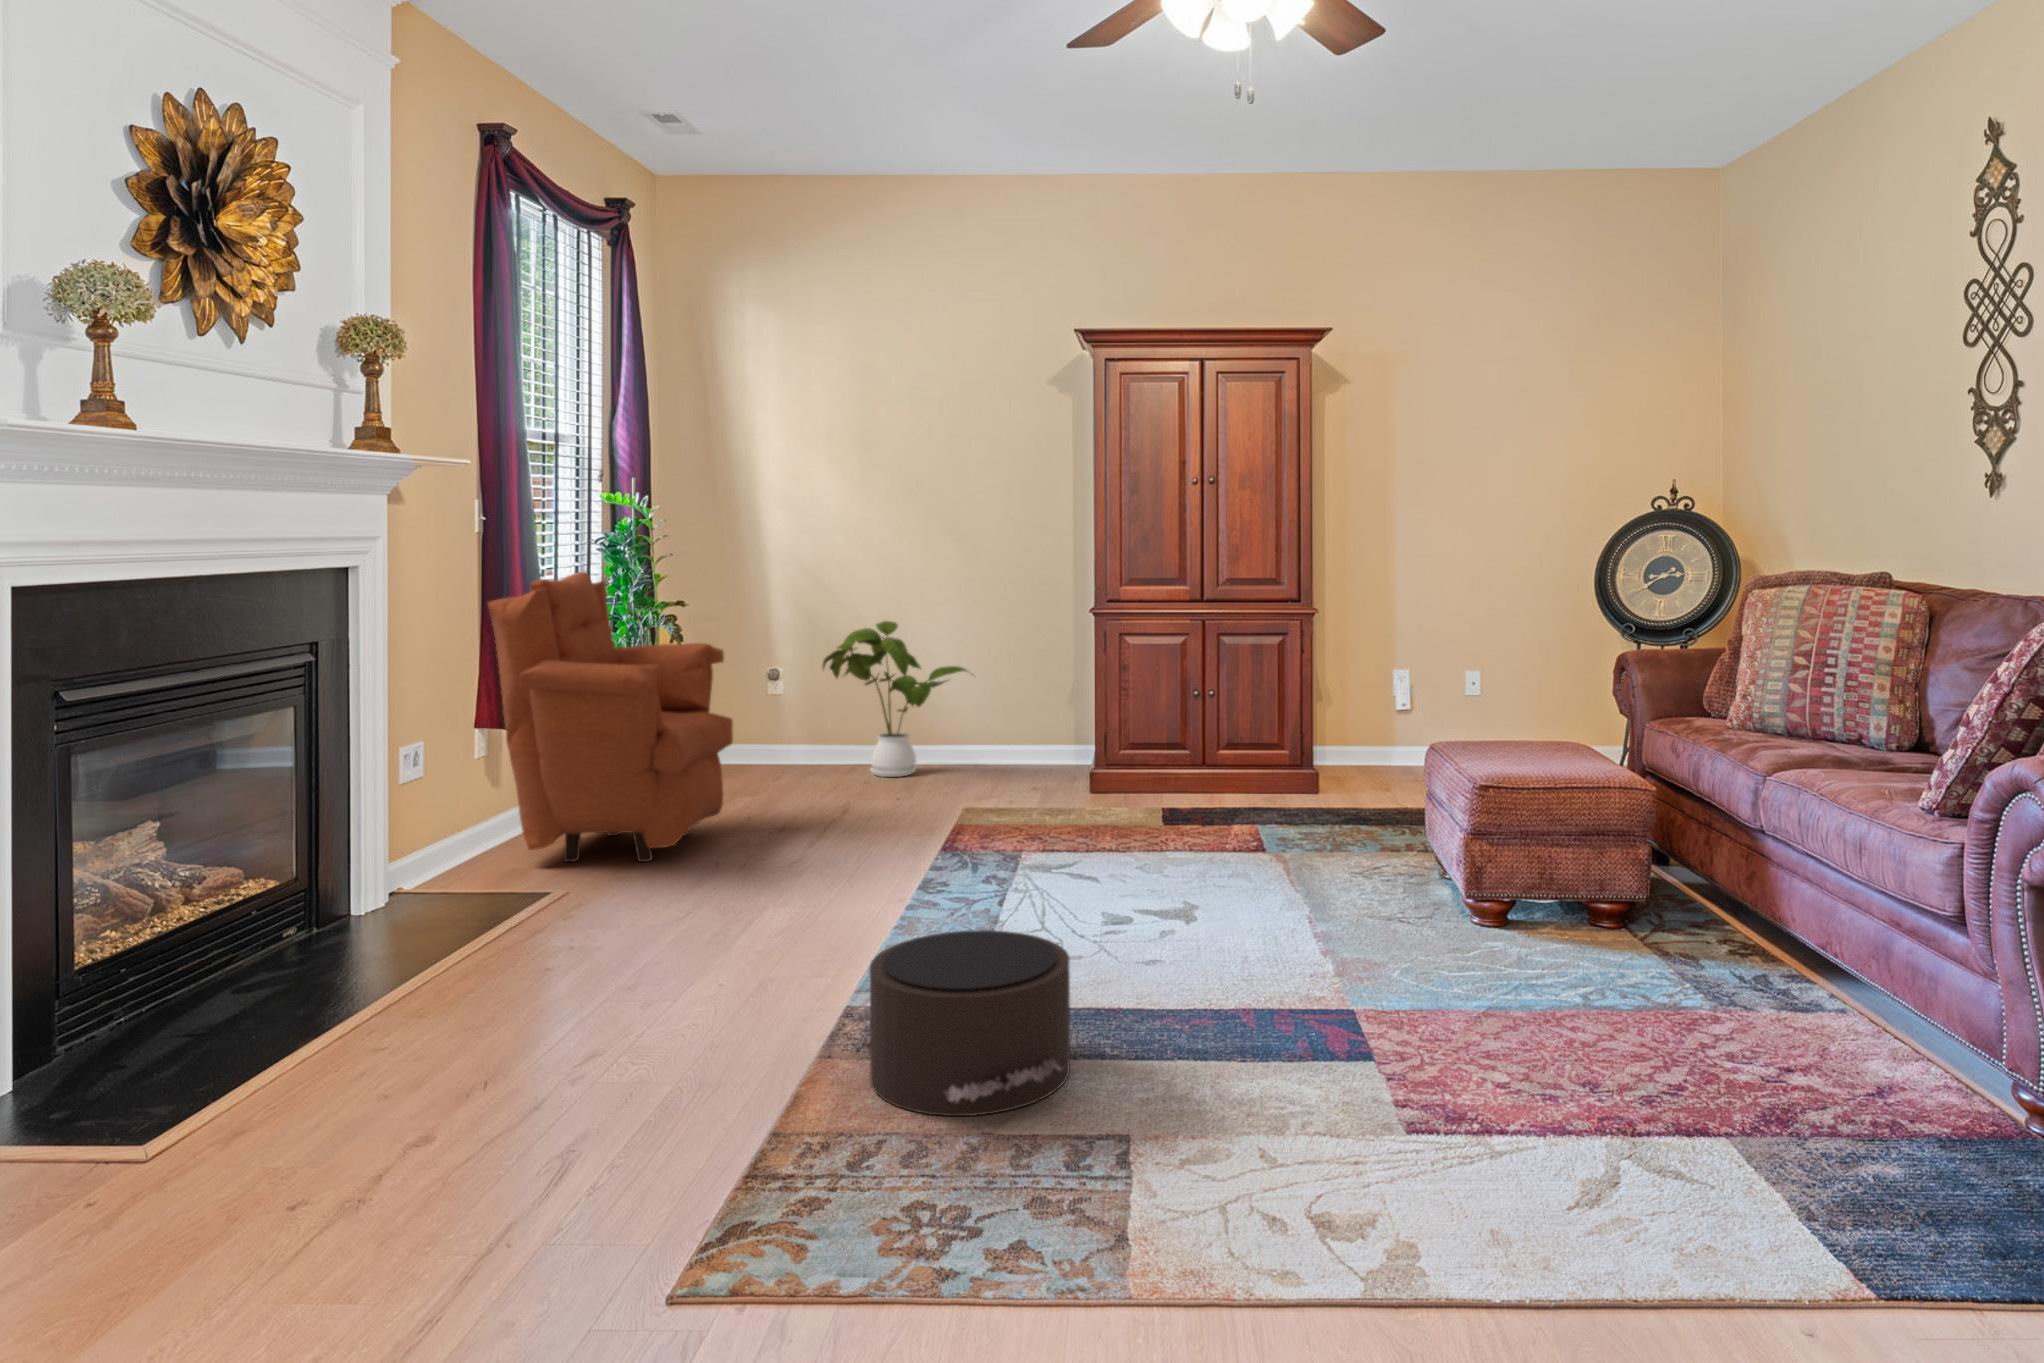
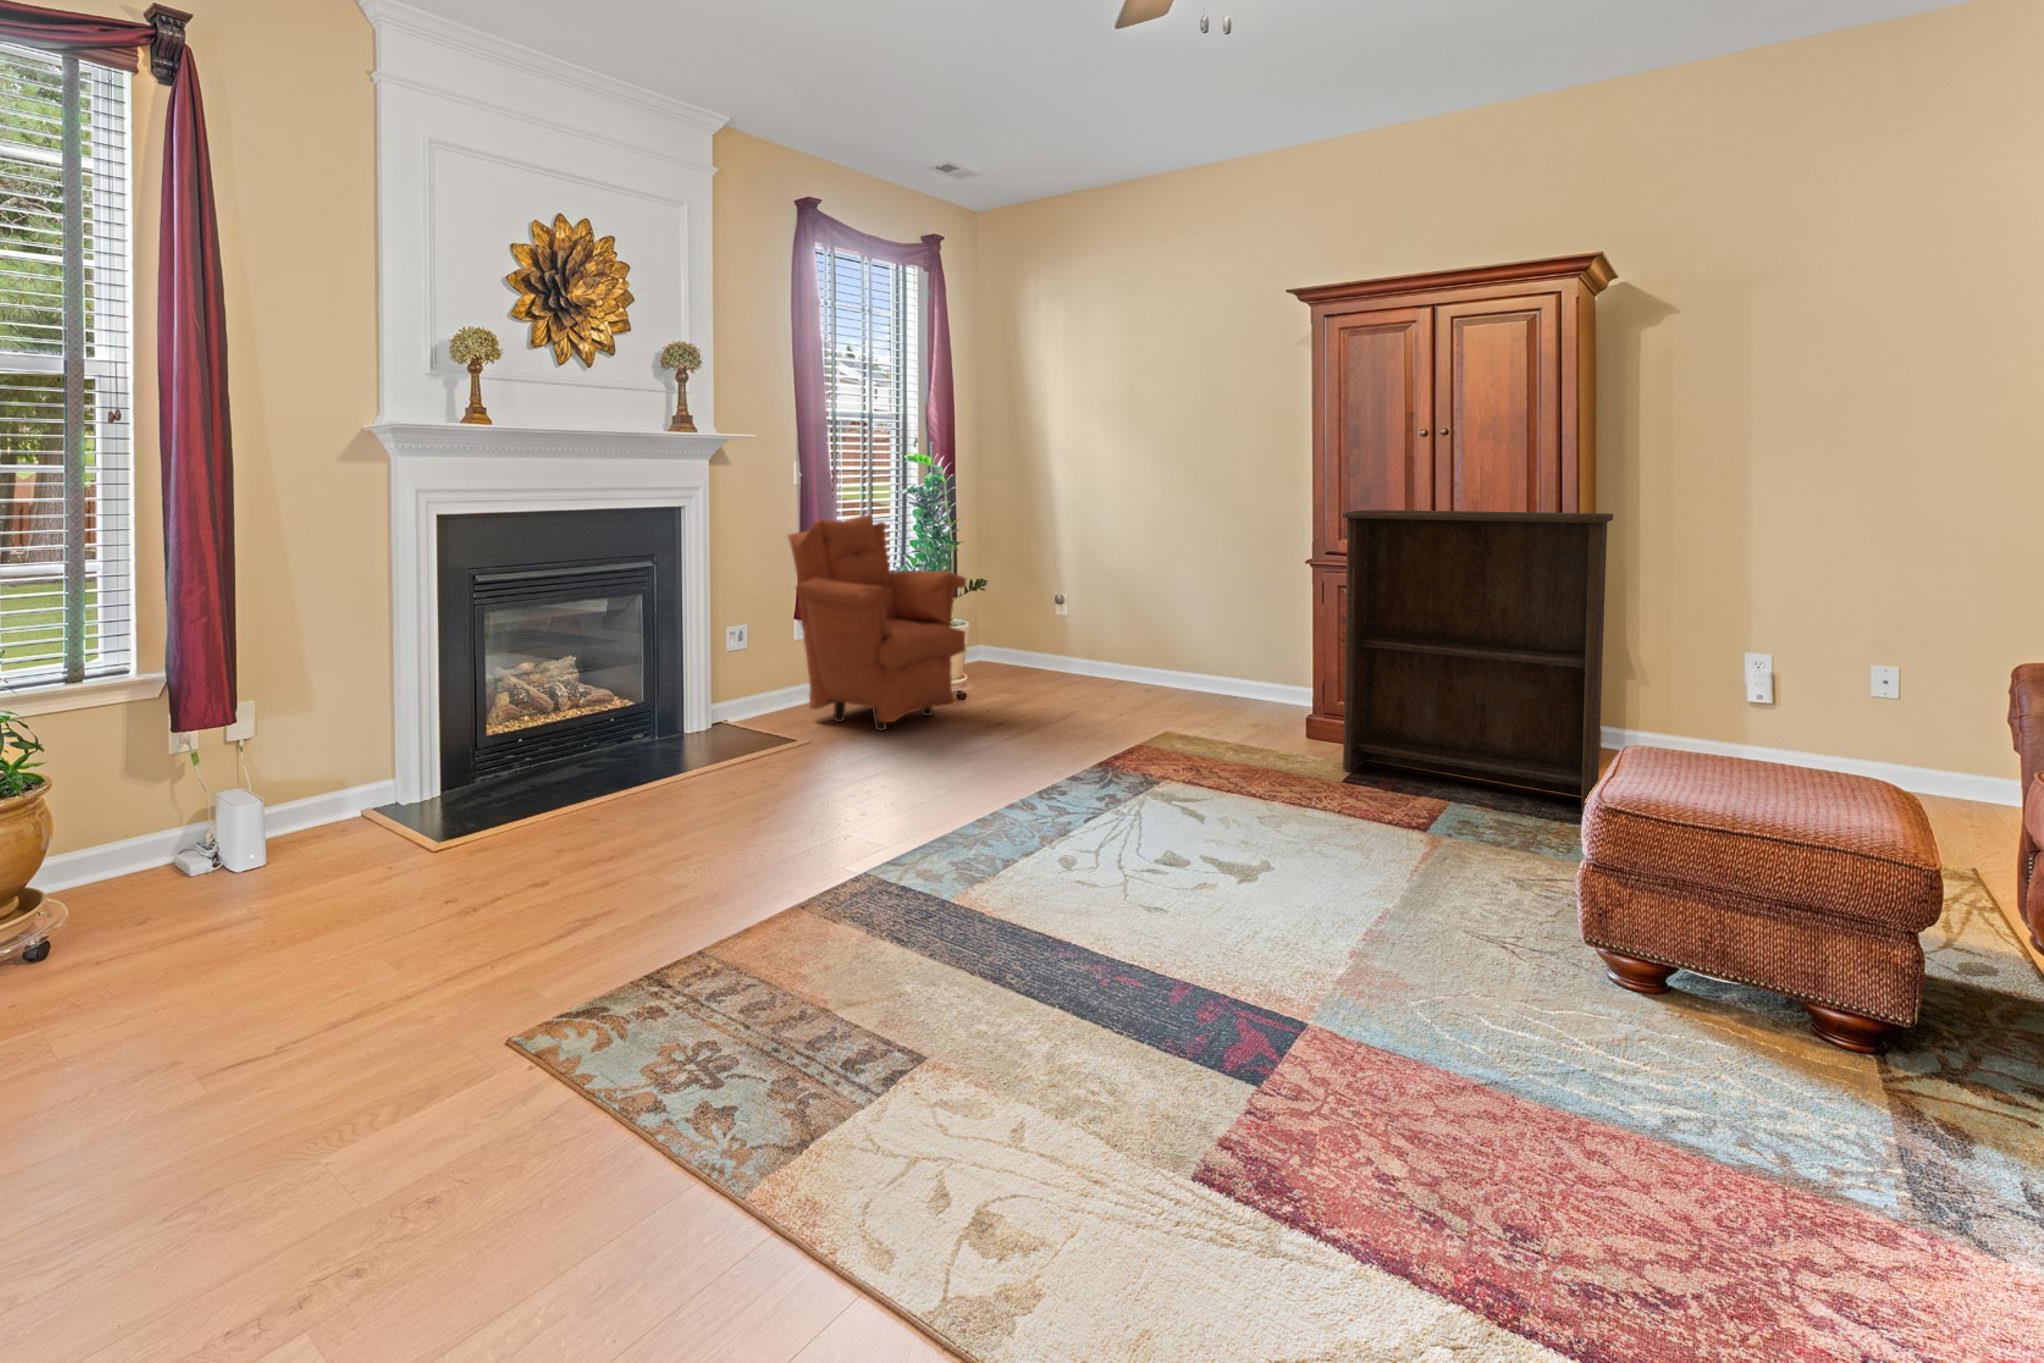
bookshelf: none [1154,555,1359,817] -> present [1343,510,1613,813]
house plant: present [823,621,967,777] -> none [1082,562,1219,695]
pouf: present [849,930,1070,1116] -> none [795,830,968,999]

